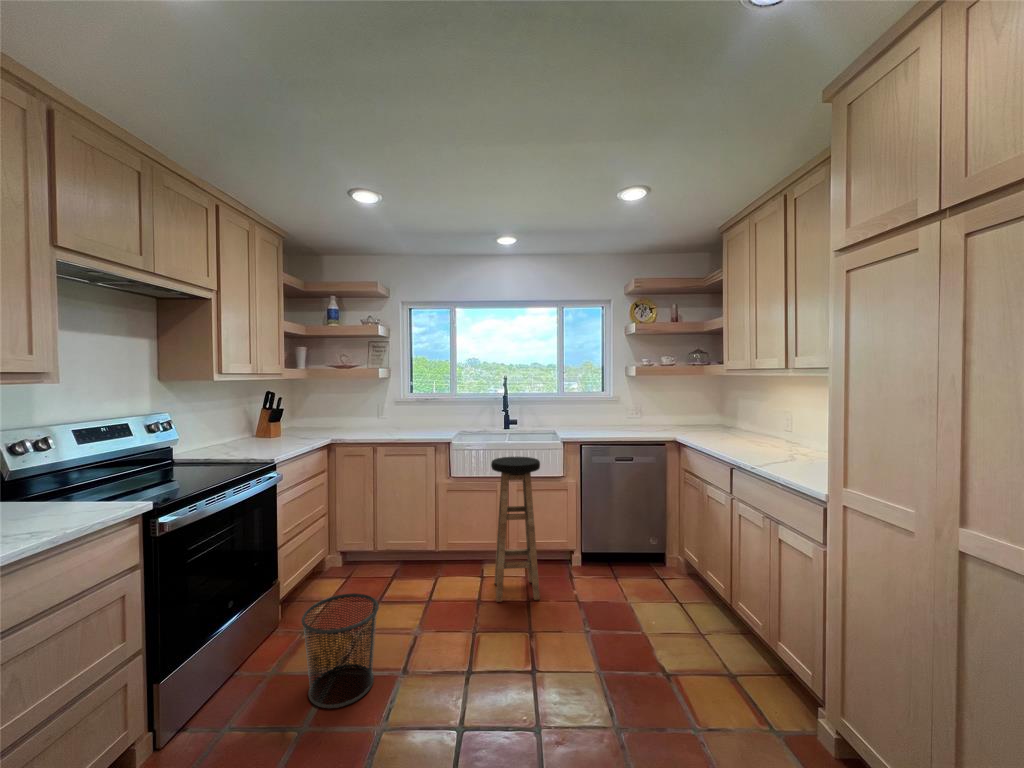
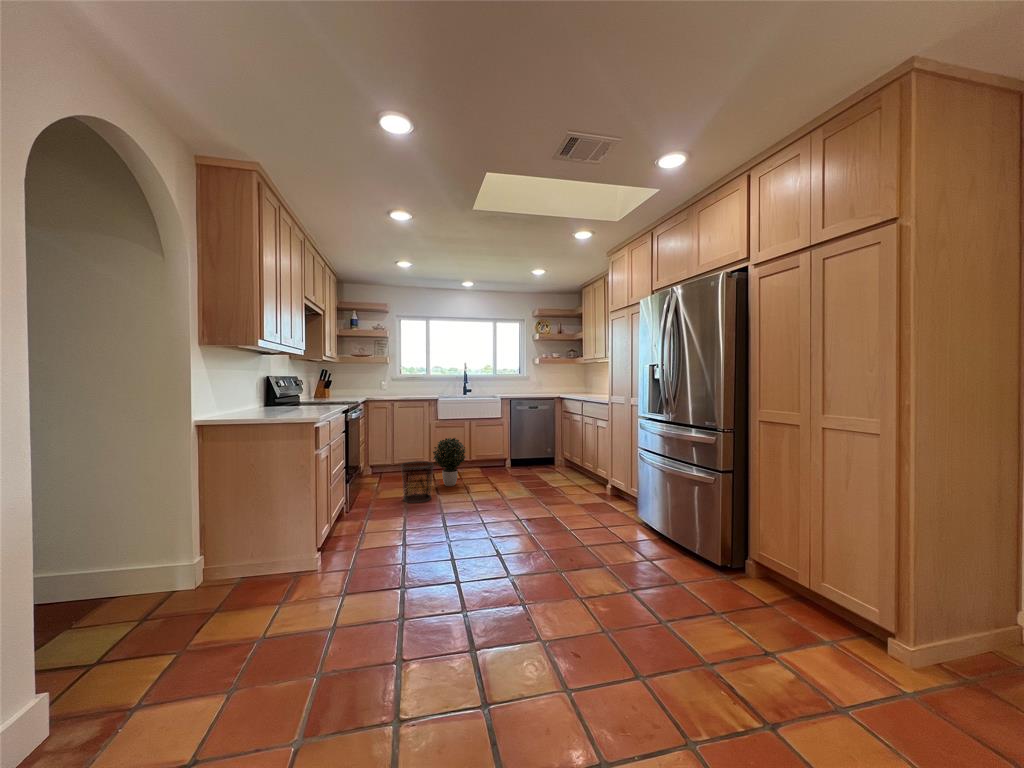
bar stool: present [491,457,540,602] -> none [467,405,494,478]
potted plant: none [407,530,476,631] -> present [433,438,466,486]

